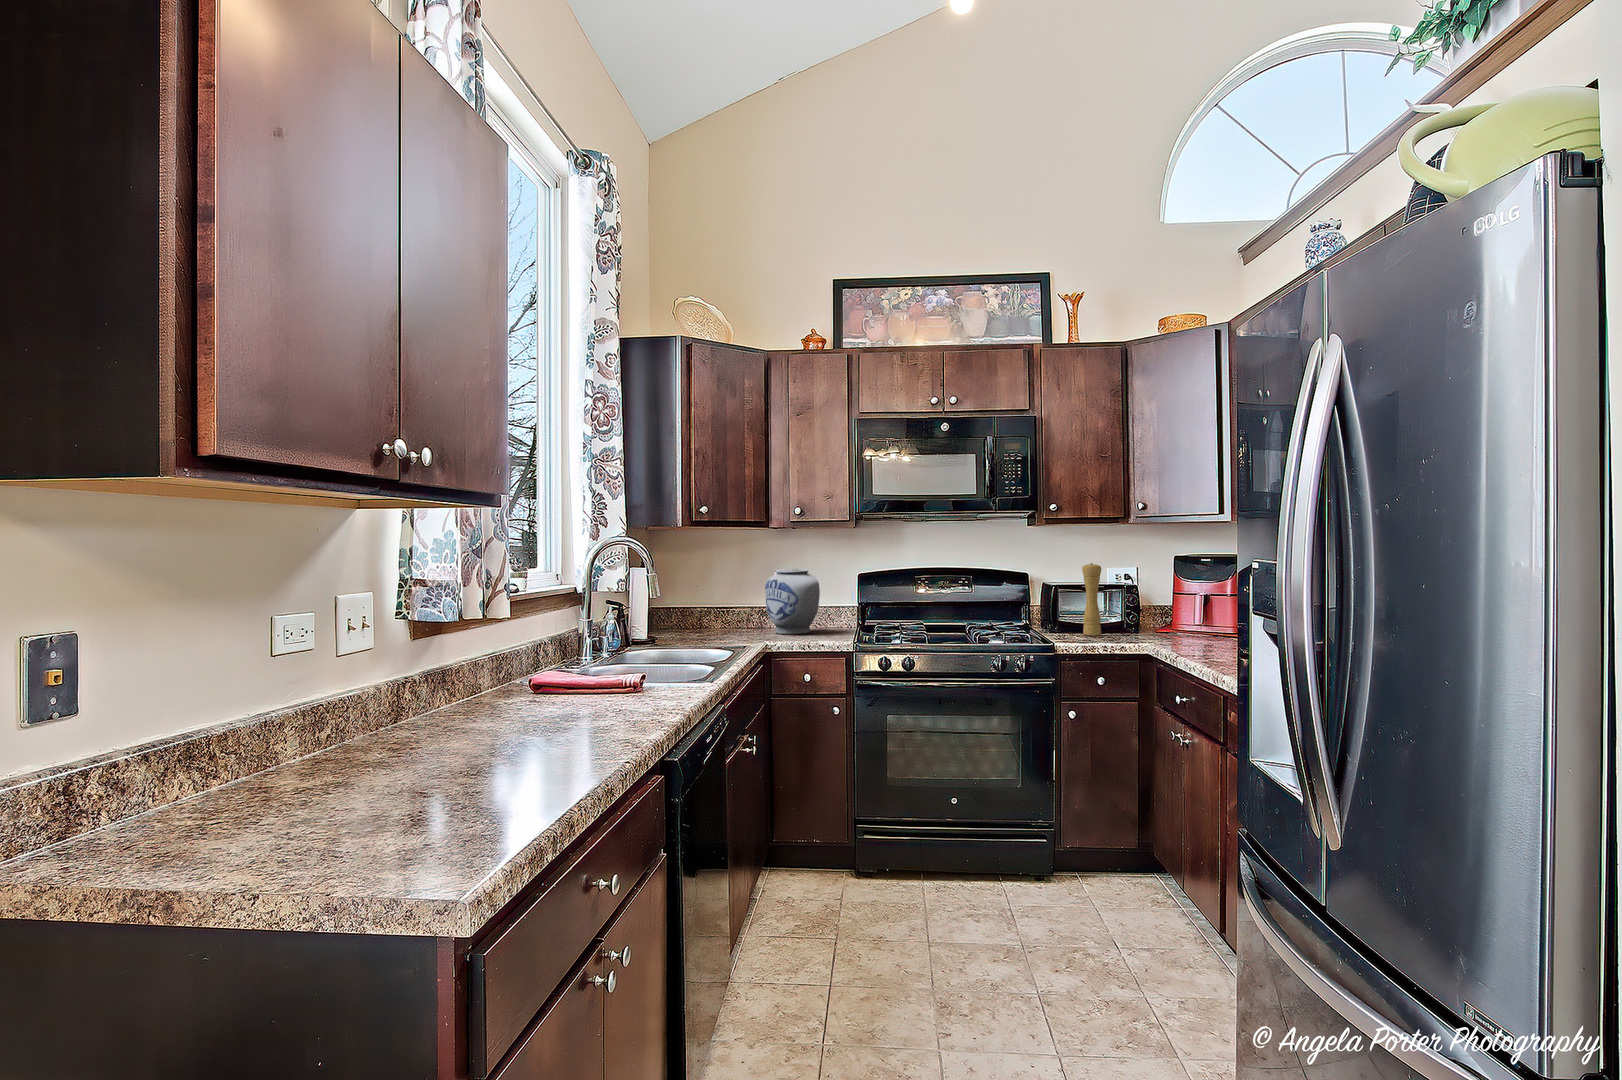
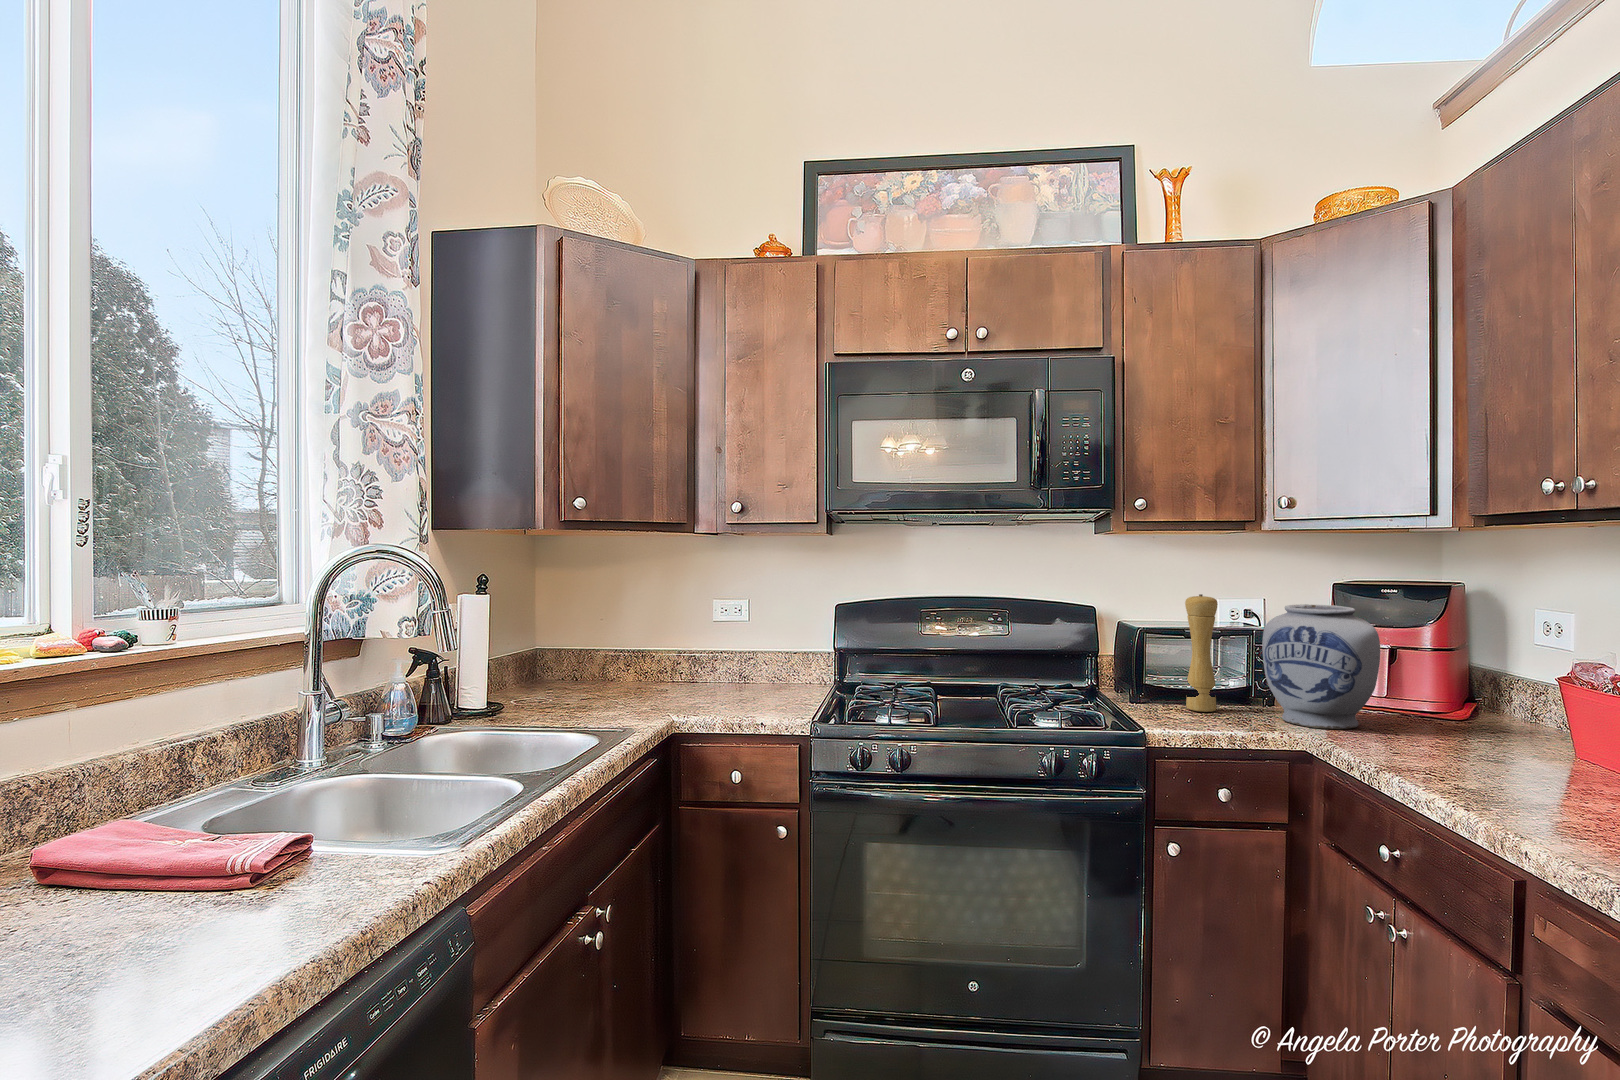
vase: present [765,569,820,634] -> present [1262,604,1380,729]

